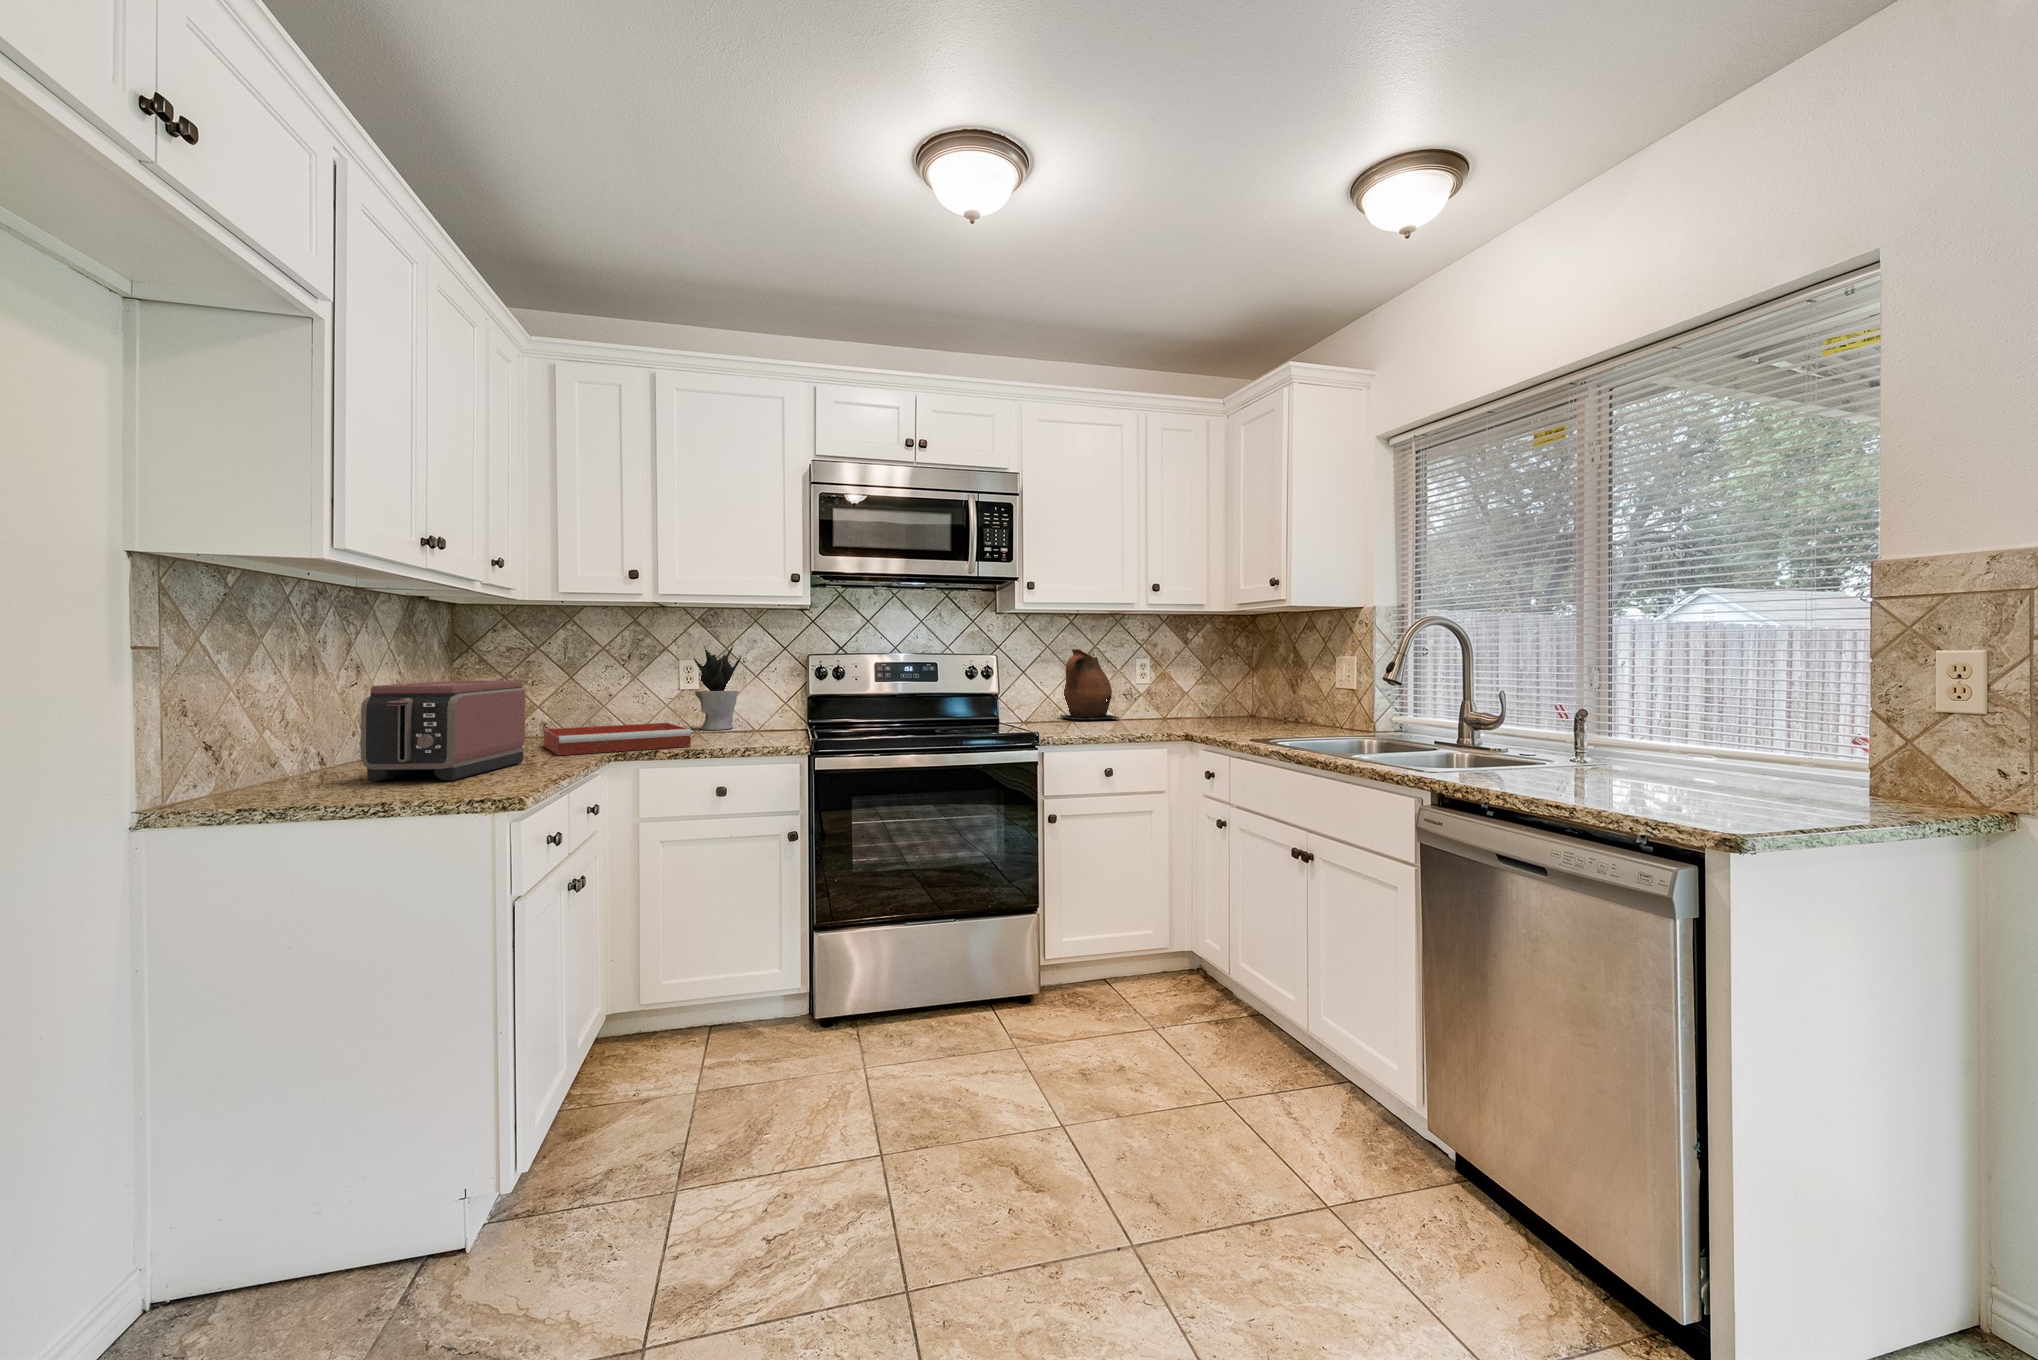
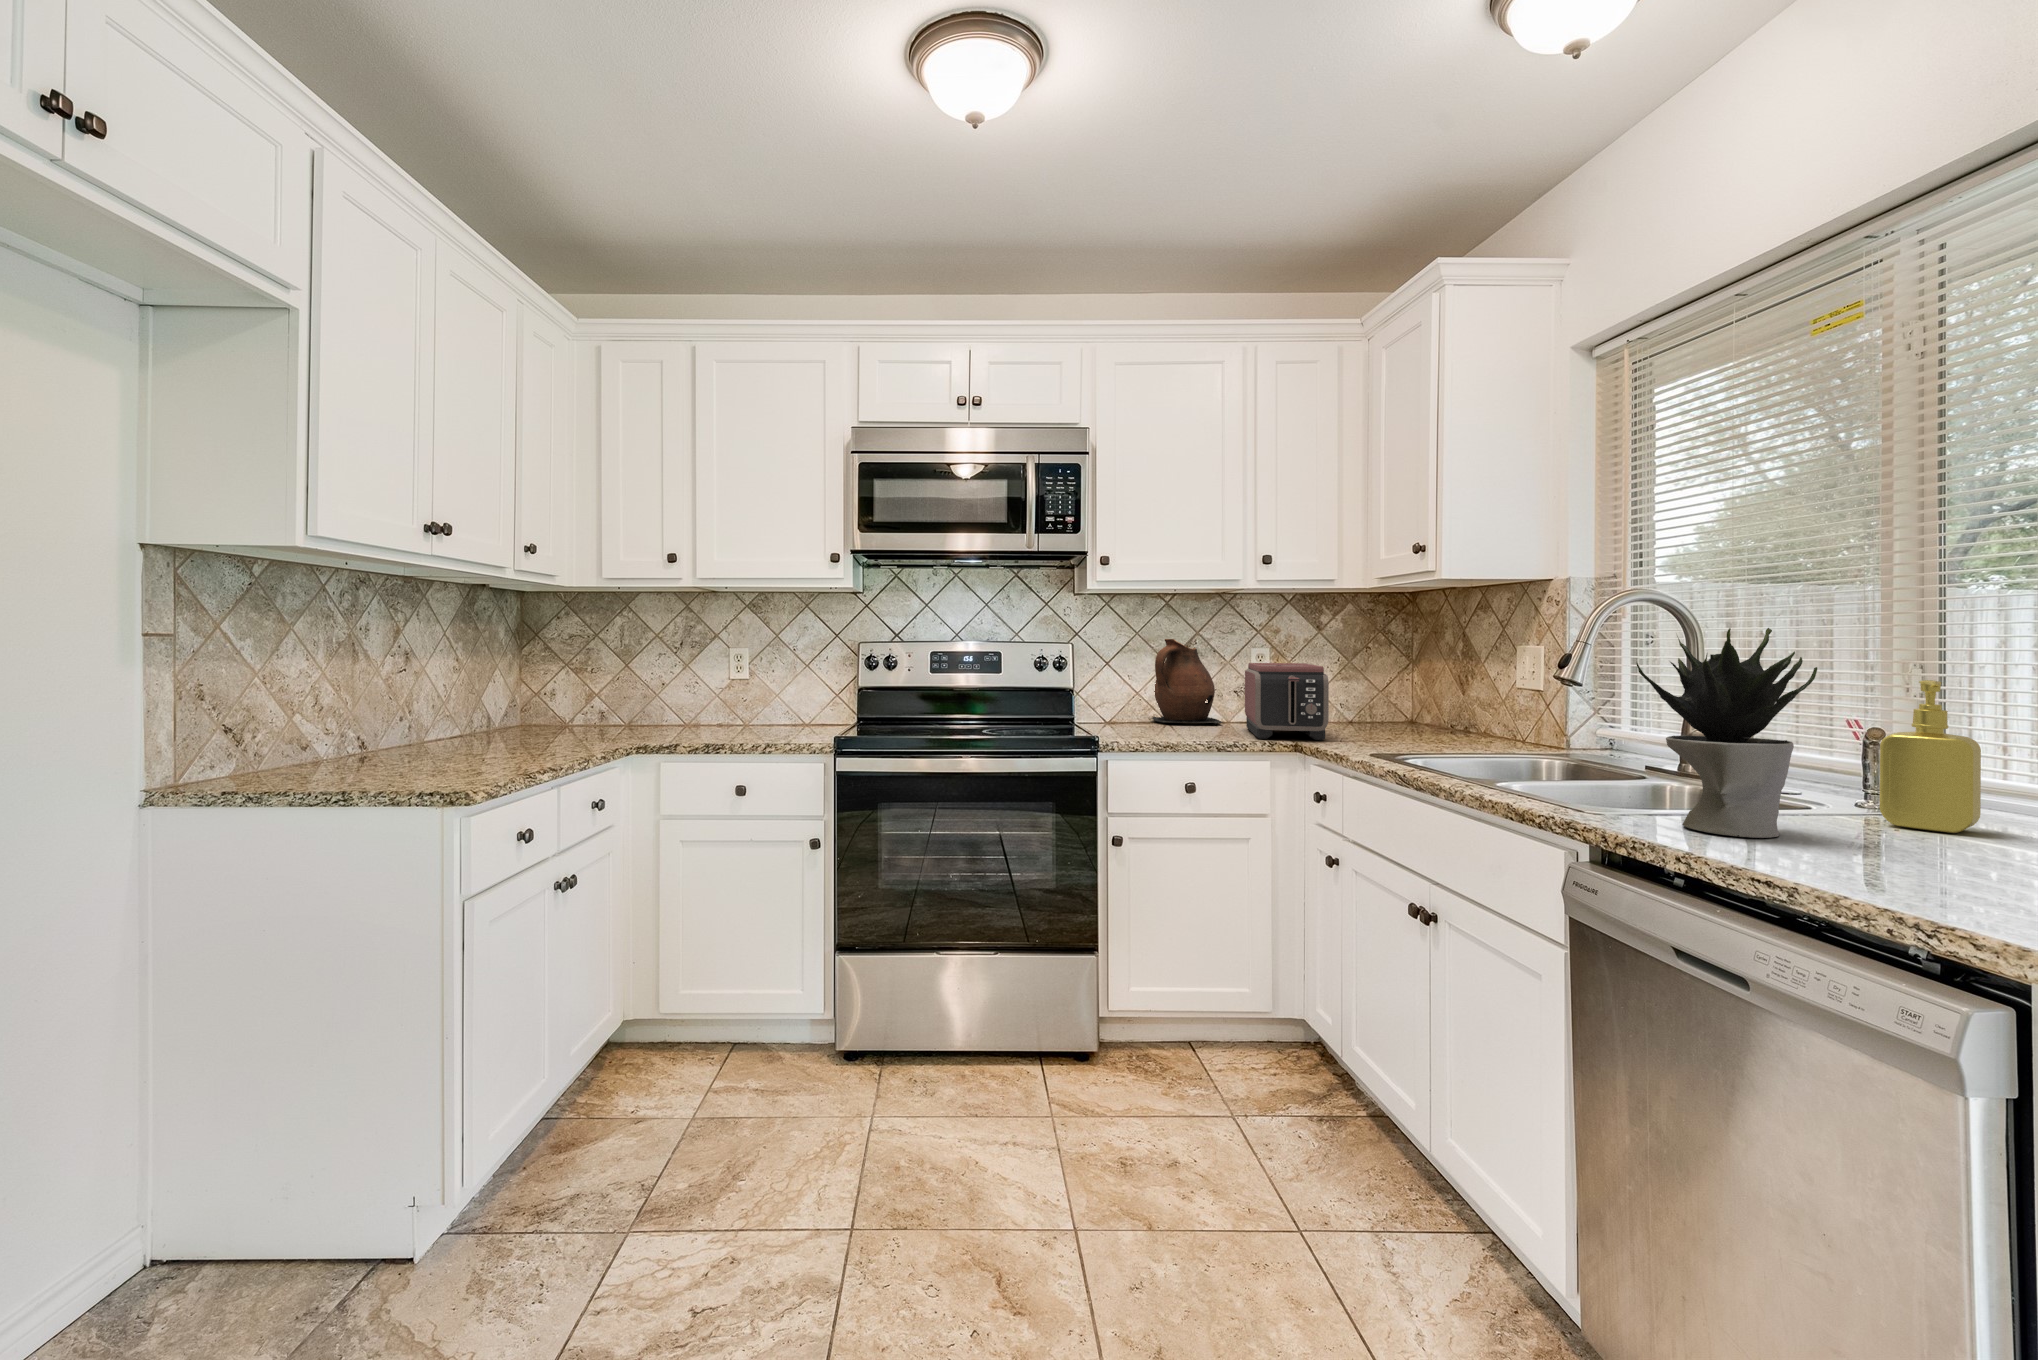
potted plant: present [694,645,741,730] -> present [1637,628,1817,838]
soap dispenser: none [1575,674,1625,768] -> present [1879,680,1981,833]
toaster: present [361,680,525,781] -> present [1245,663,1329,740]
tray: present [544,723,692,755] -> none [576,715,712,746]

